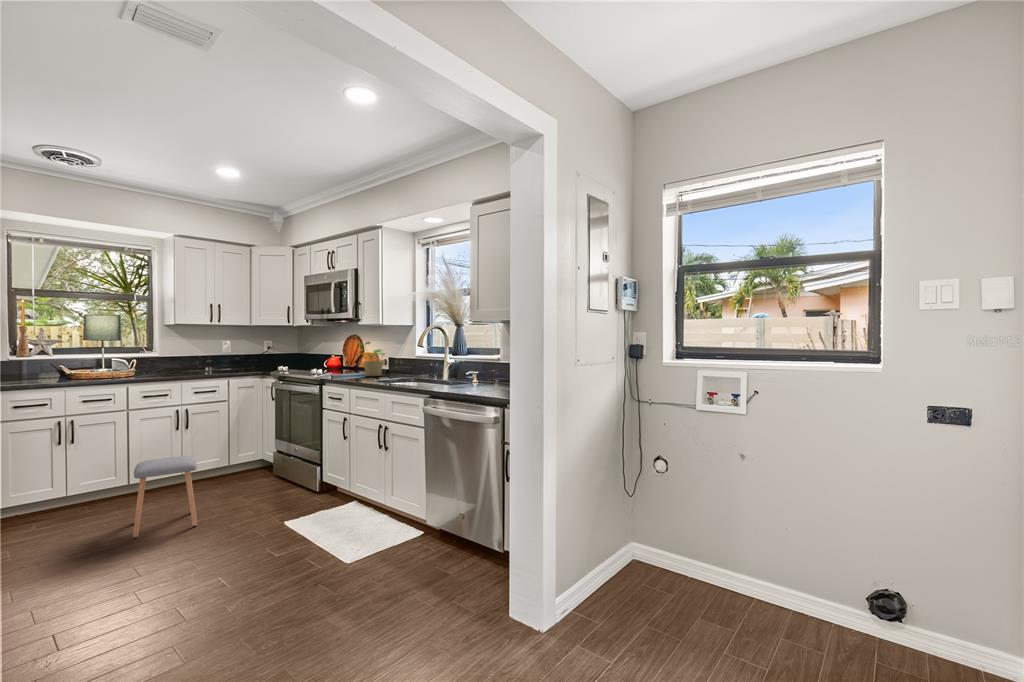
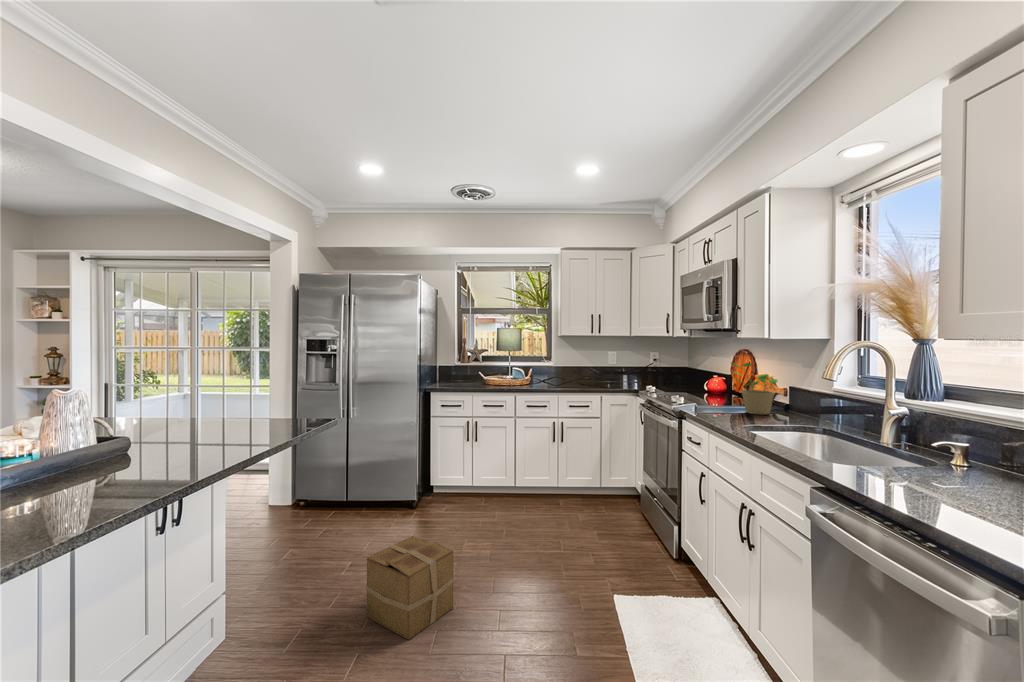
stool: present [133,456,197,538] -> none [485,474,546,558]
cardboard box: none [30,521,139,617] -> present [366,536,454,640]

